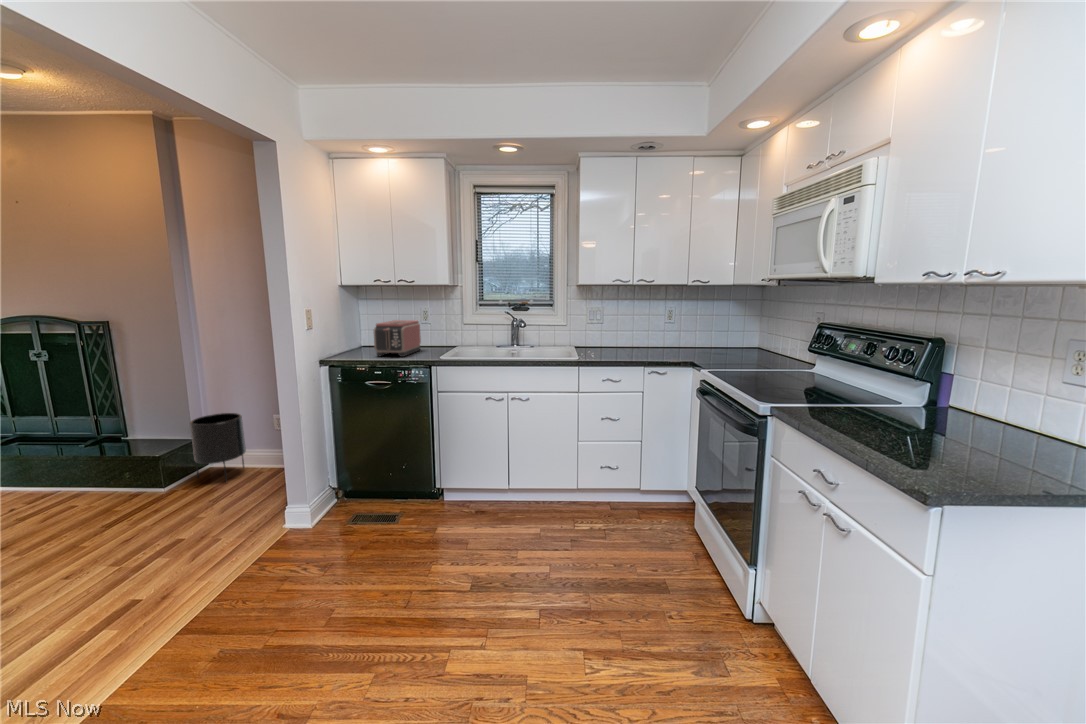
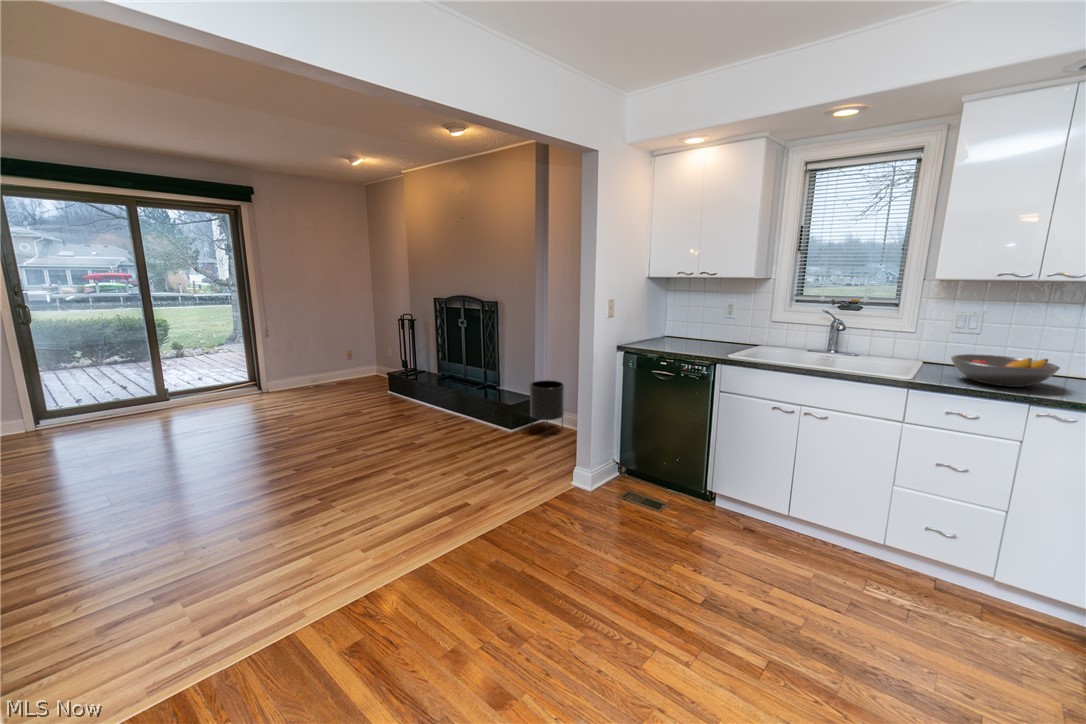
toaster: present [374,320,421,357] -> none [666,313,718,352]
fruit bowl: none [592,334,647,354] -> present [951,354,1060,387]

